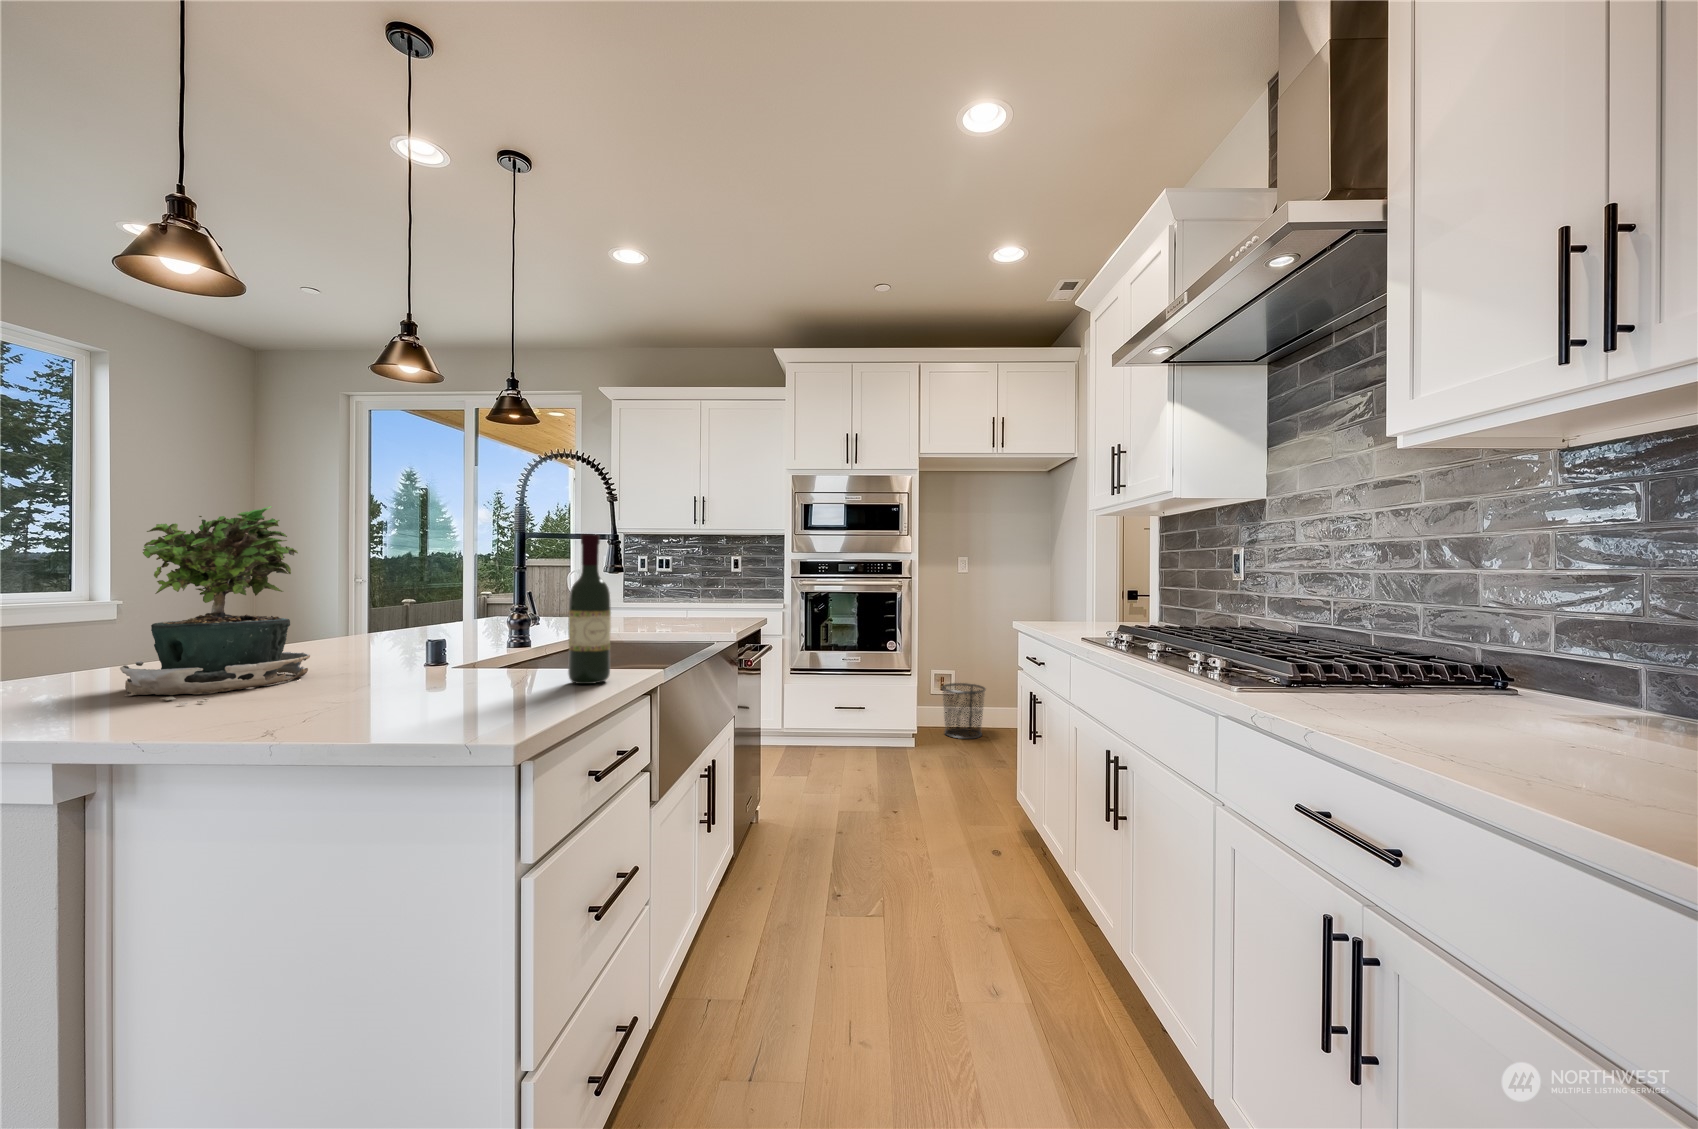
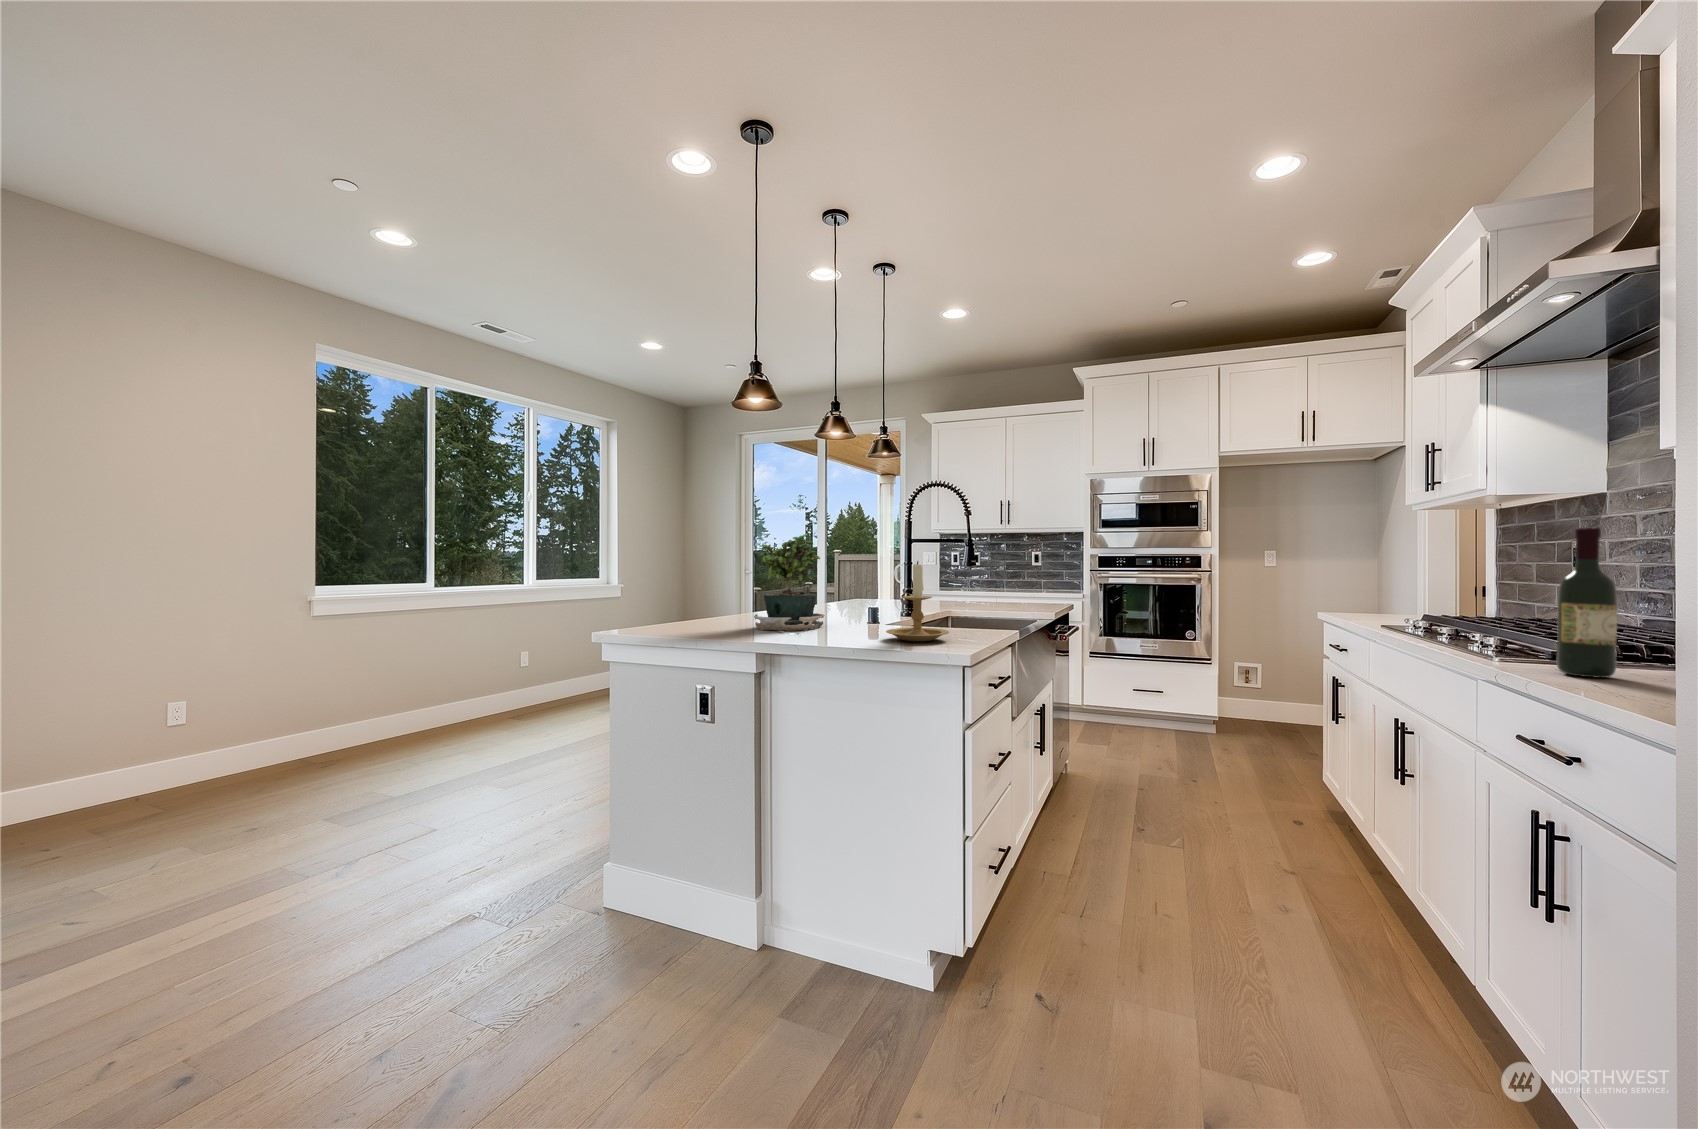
wine bottle: present [568,534,611,684] -> present [1557,528,1617,678]
candle holder: none [389,557,524,707] -> present [886,561,949,641]
waste bin: present [942,683,985,739] -> none [1245,675,1298,730]

